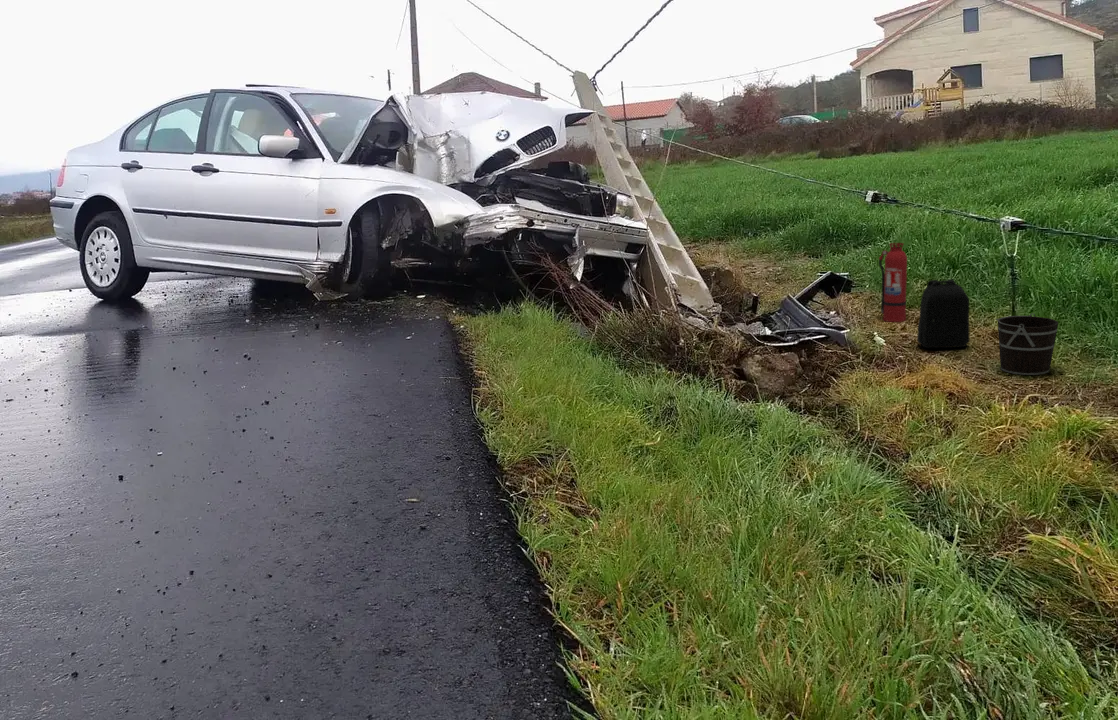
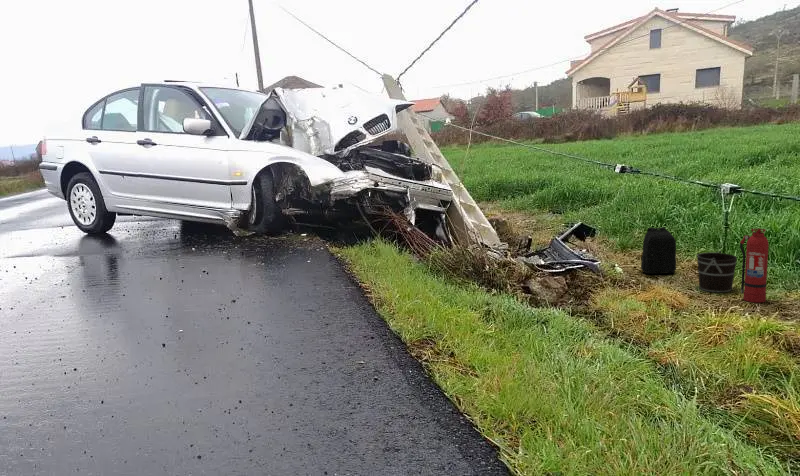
fire extinguisher: present [879,243,907,322] -> present [740,228,769,302]

